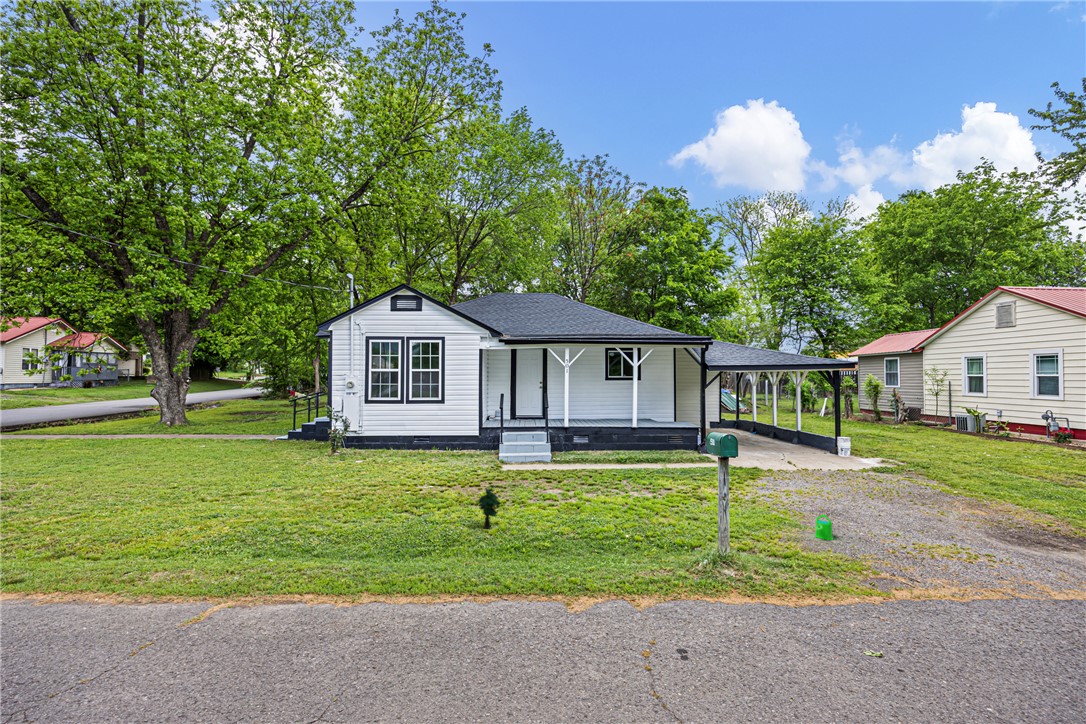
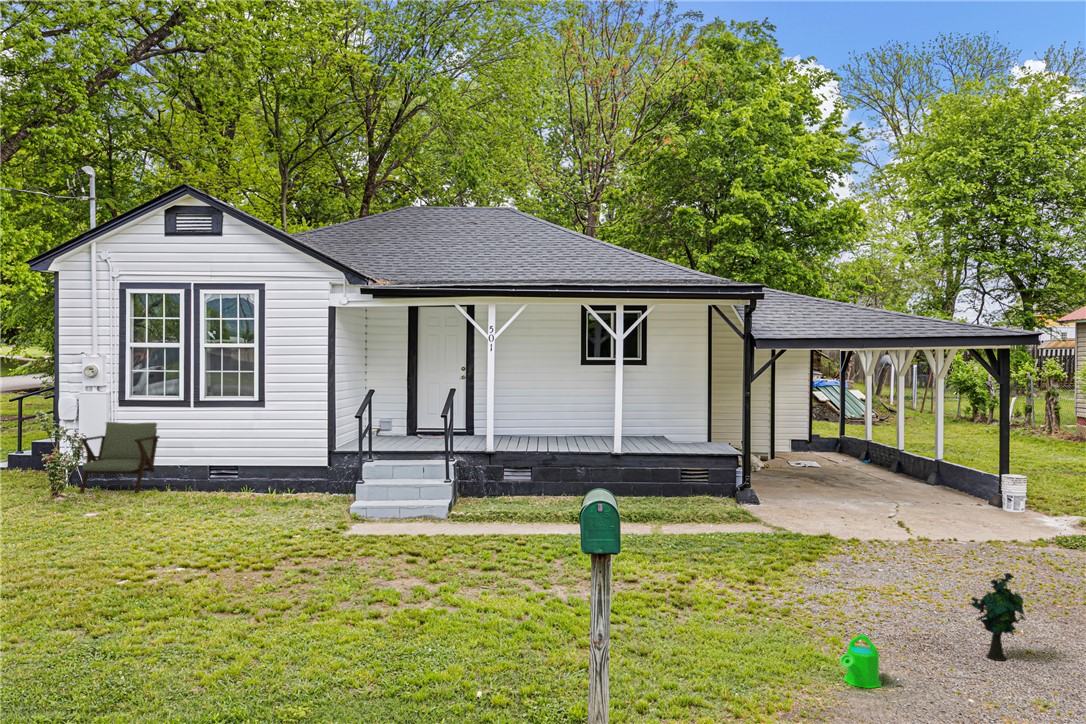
lounge chair: none [349,412,389,450] -> present [80,422,160,493]
decorative plant: present [478,485,500,529] -> present [971,573,1026,661]

